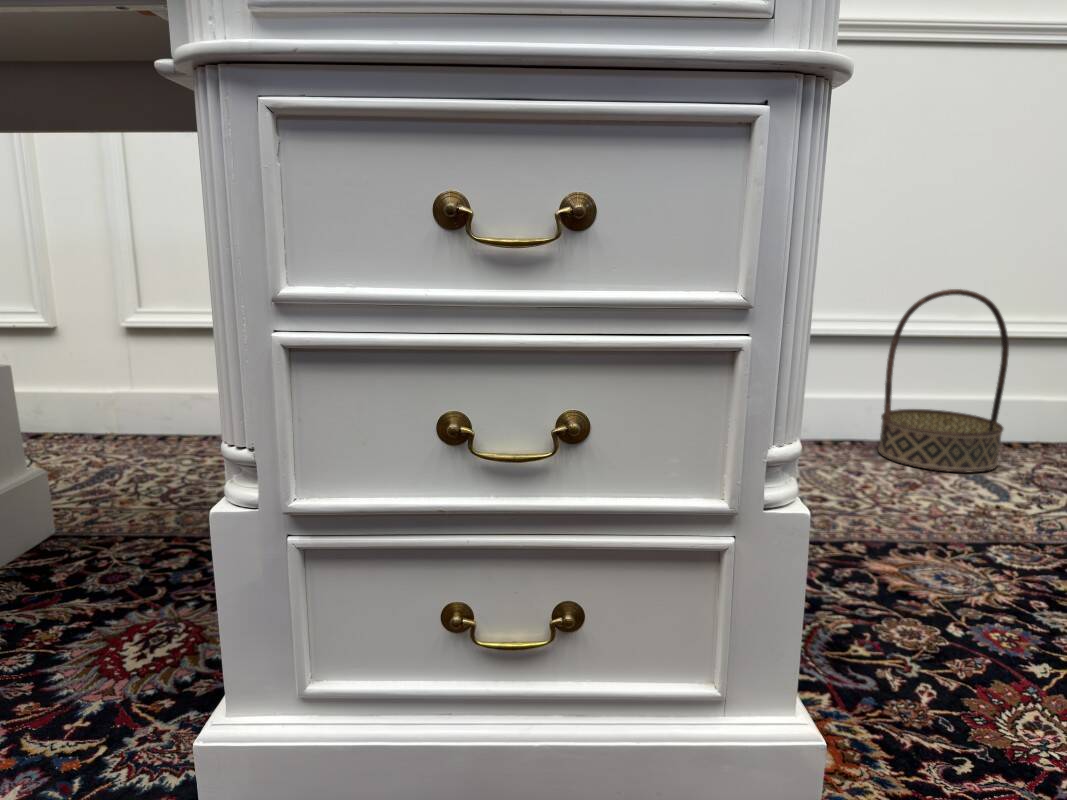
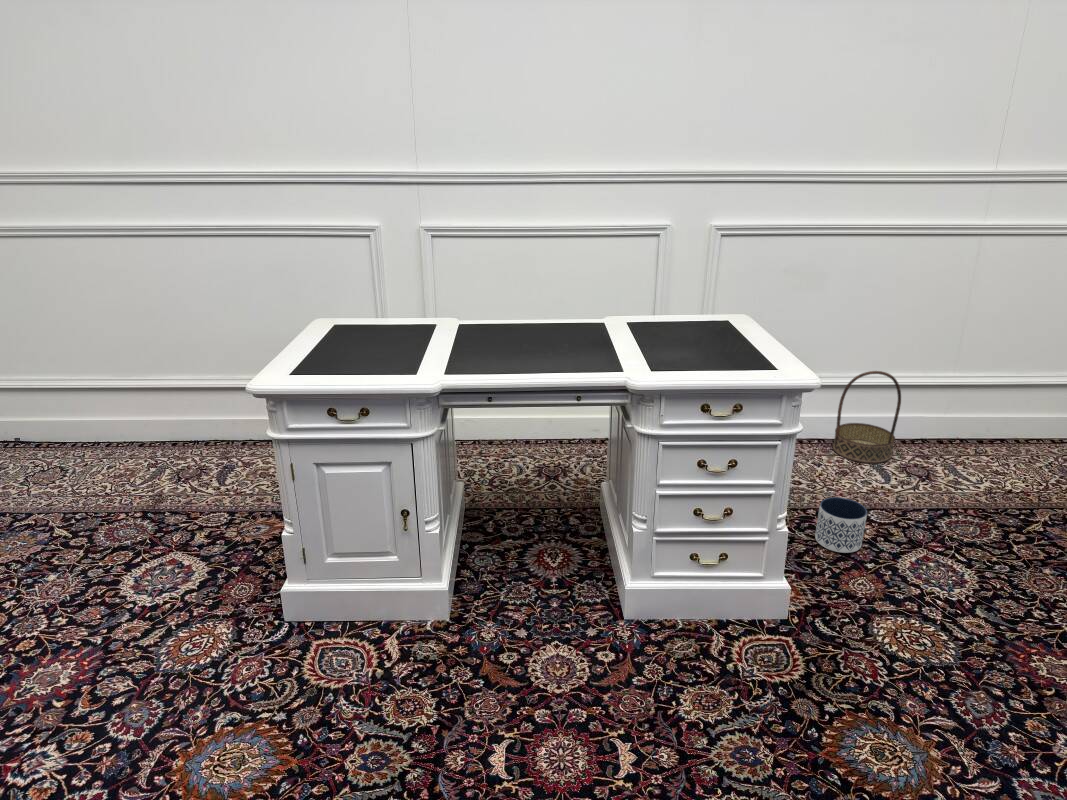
planter: none [871,492,1015,636] -> present [815,497,867,553]

